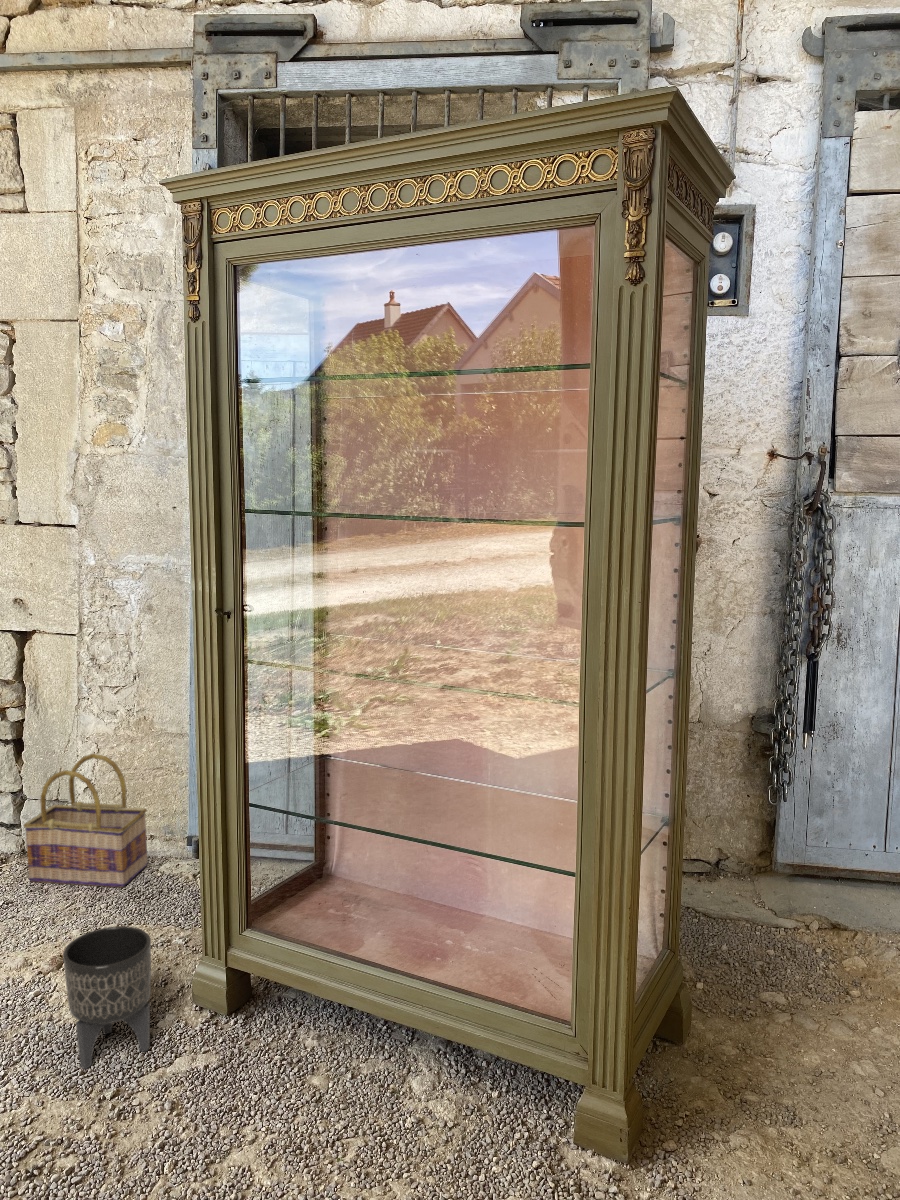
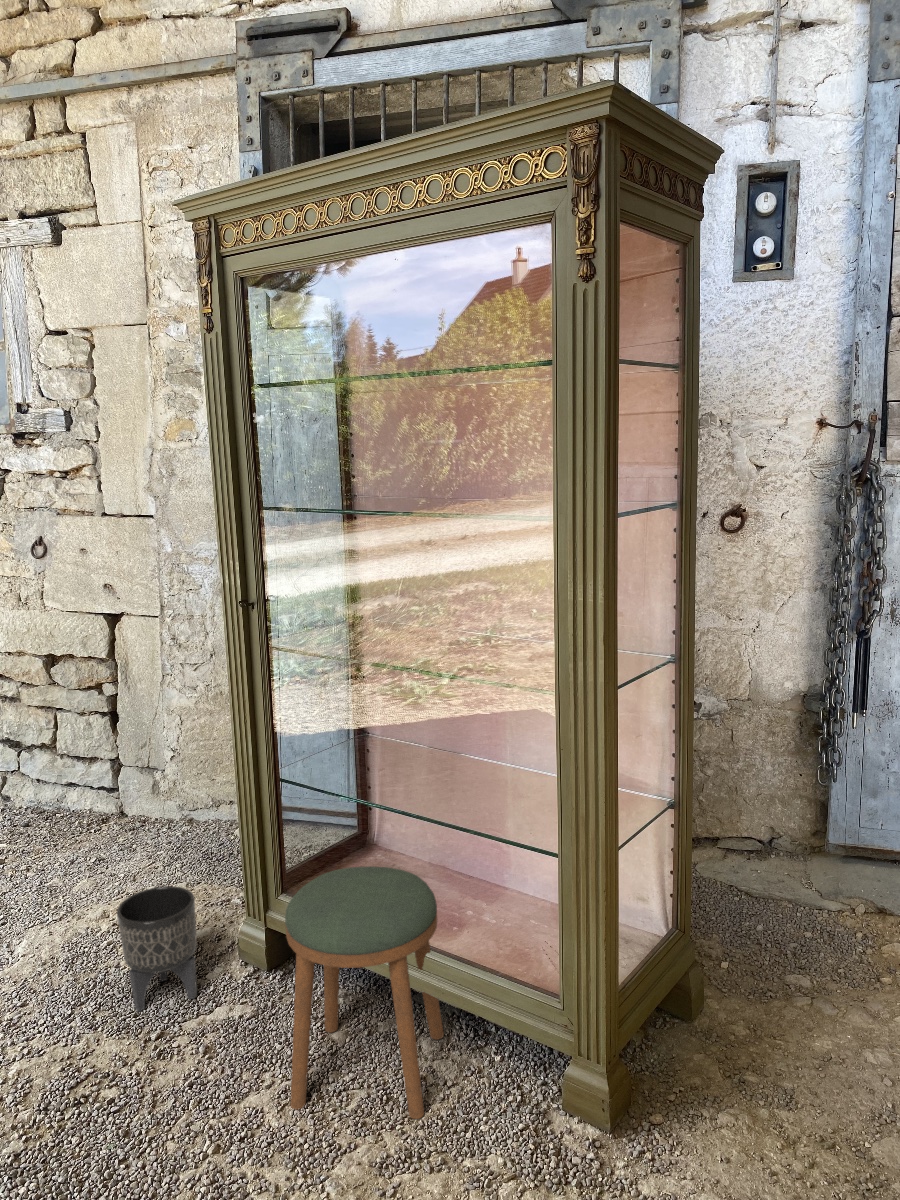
basket: present [24,754,147,887] -> none [115,724,228,847]
stool: none [277,895,440,1165] -> present [285,866,444,1119]

